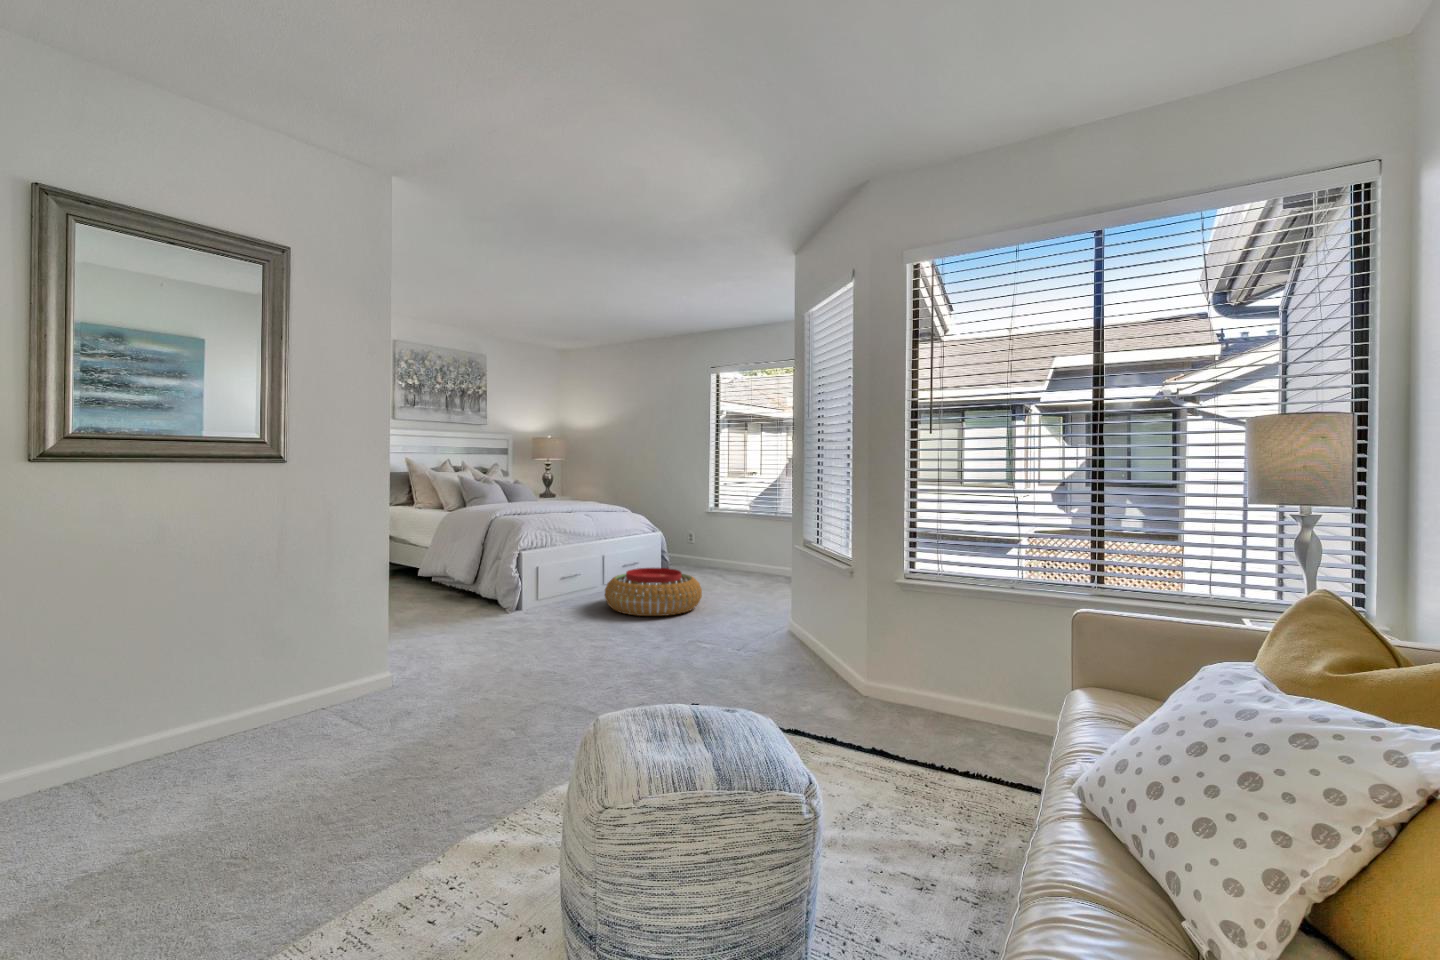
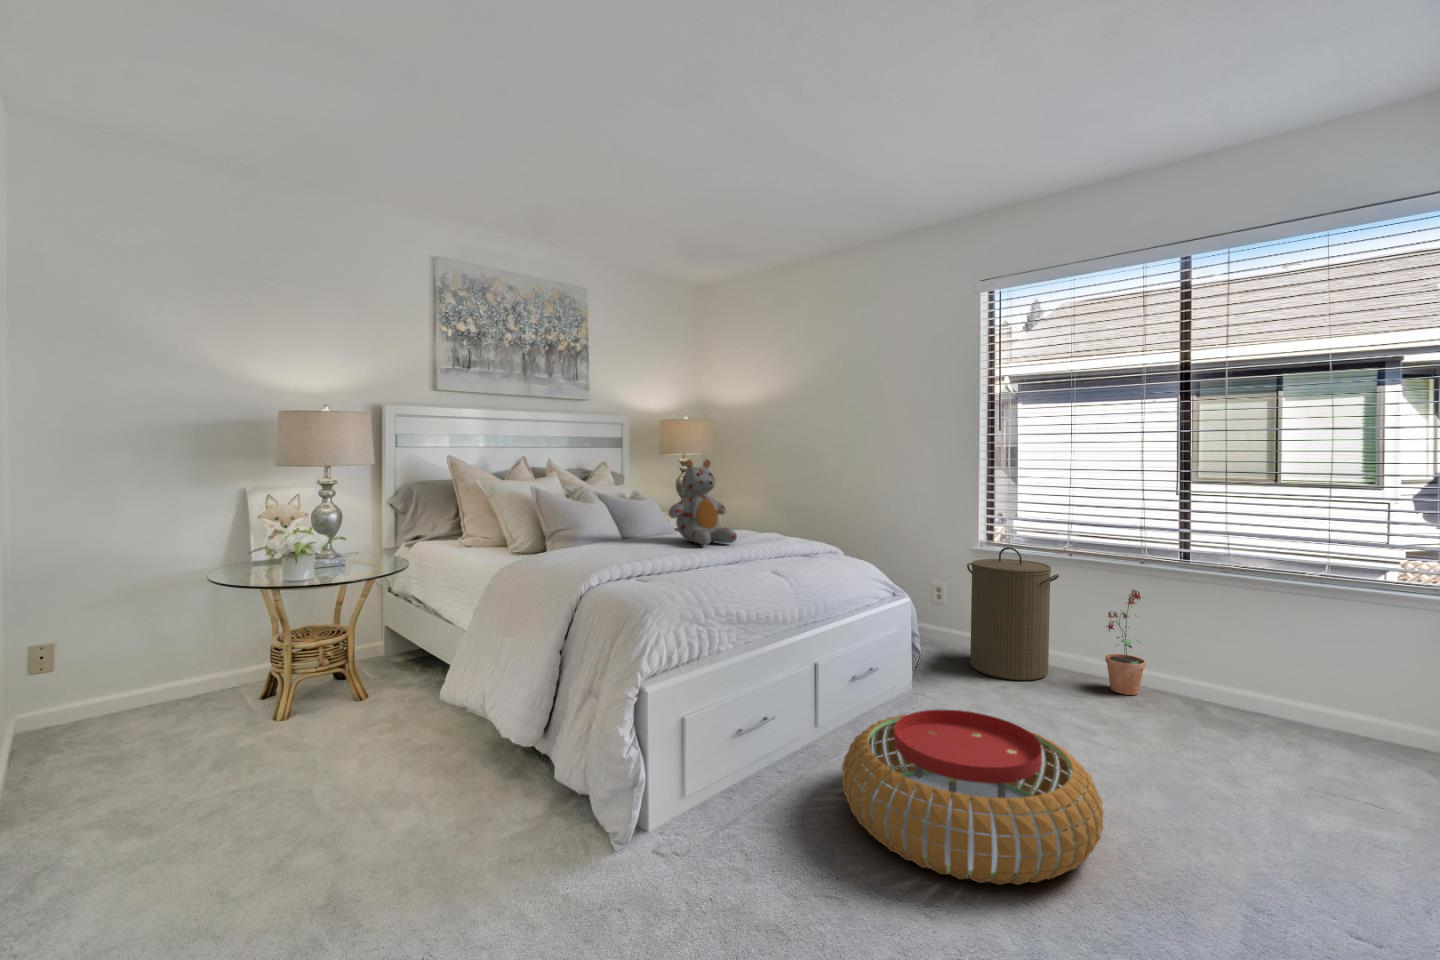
stuffed bear: none [534,461,569,503] -> present [668,459,737,546]
laundry hamper: none [698,509,738,575] -> present [967,547,1059,680]
potted plant: none [754,528,773,578] -> present [1105,589,1145,695]

